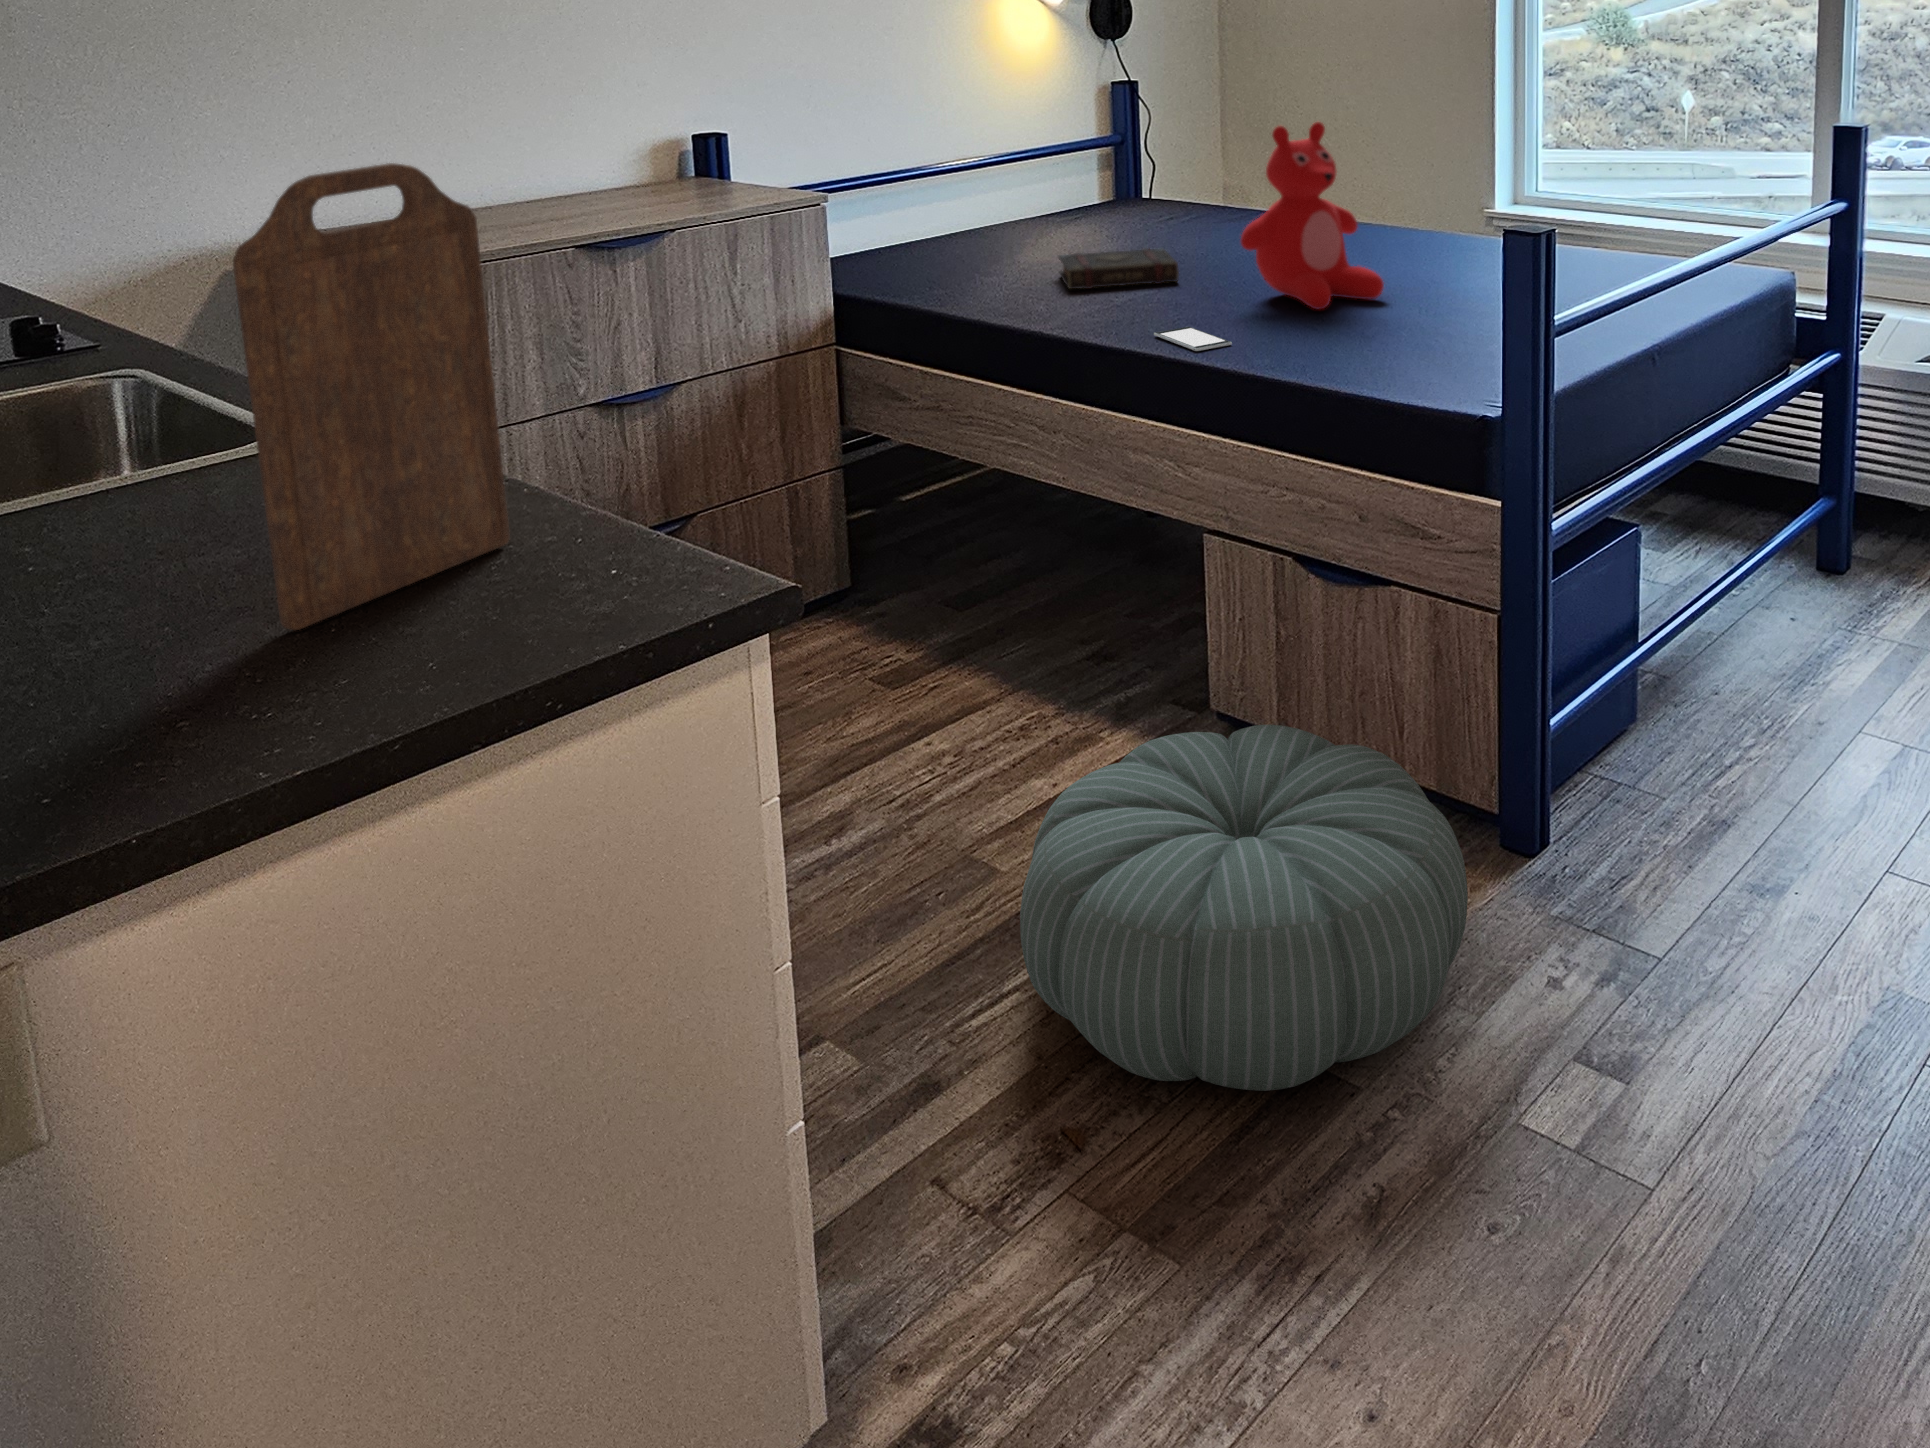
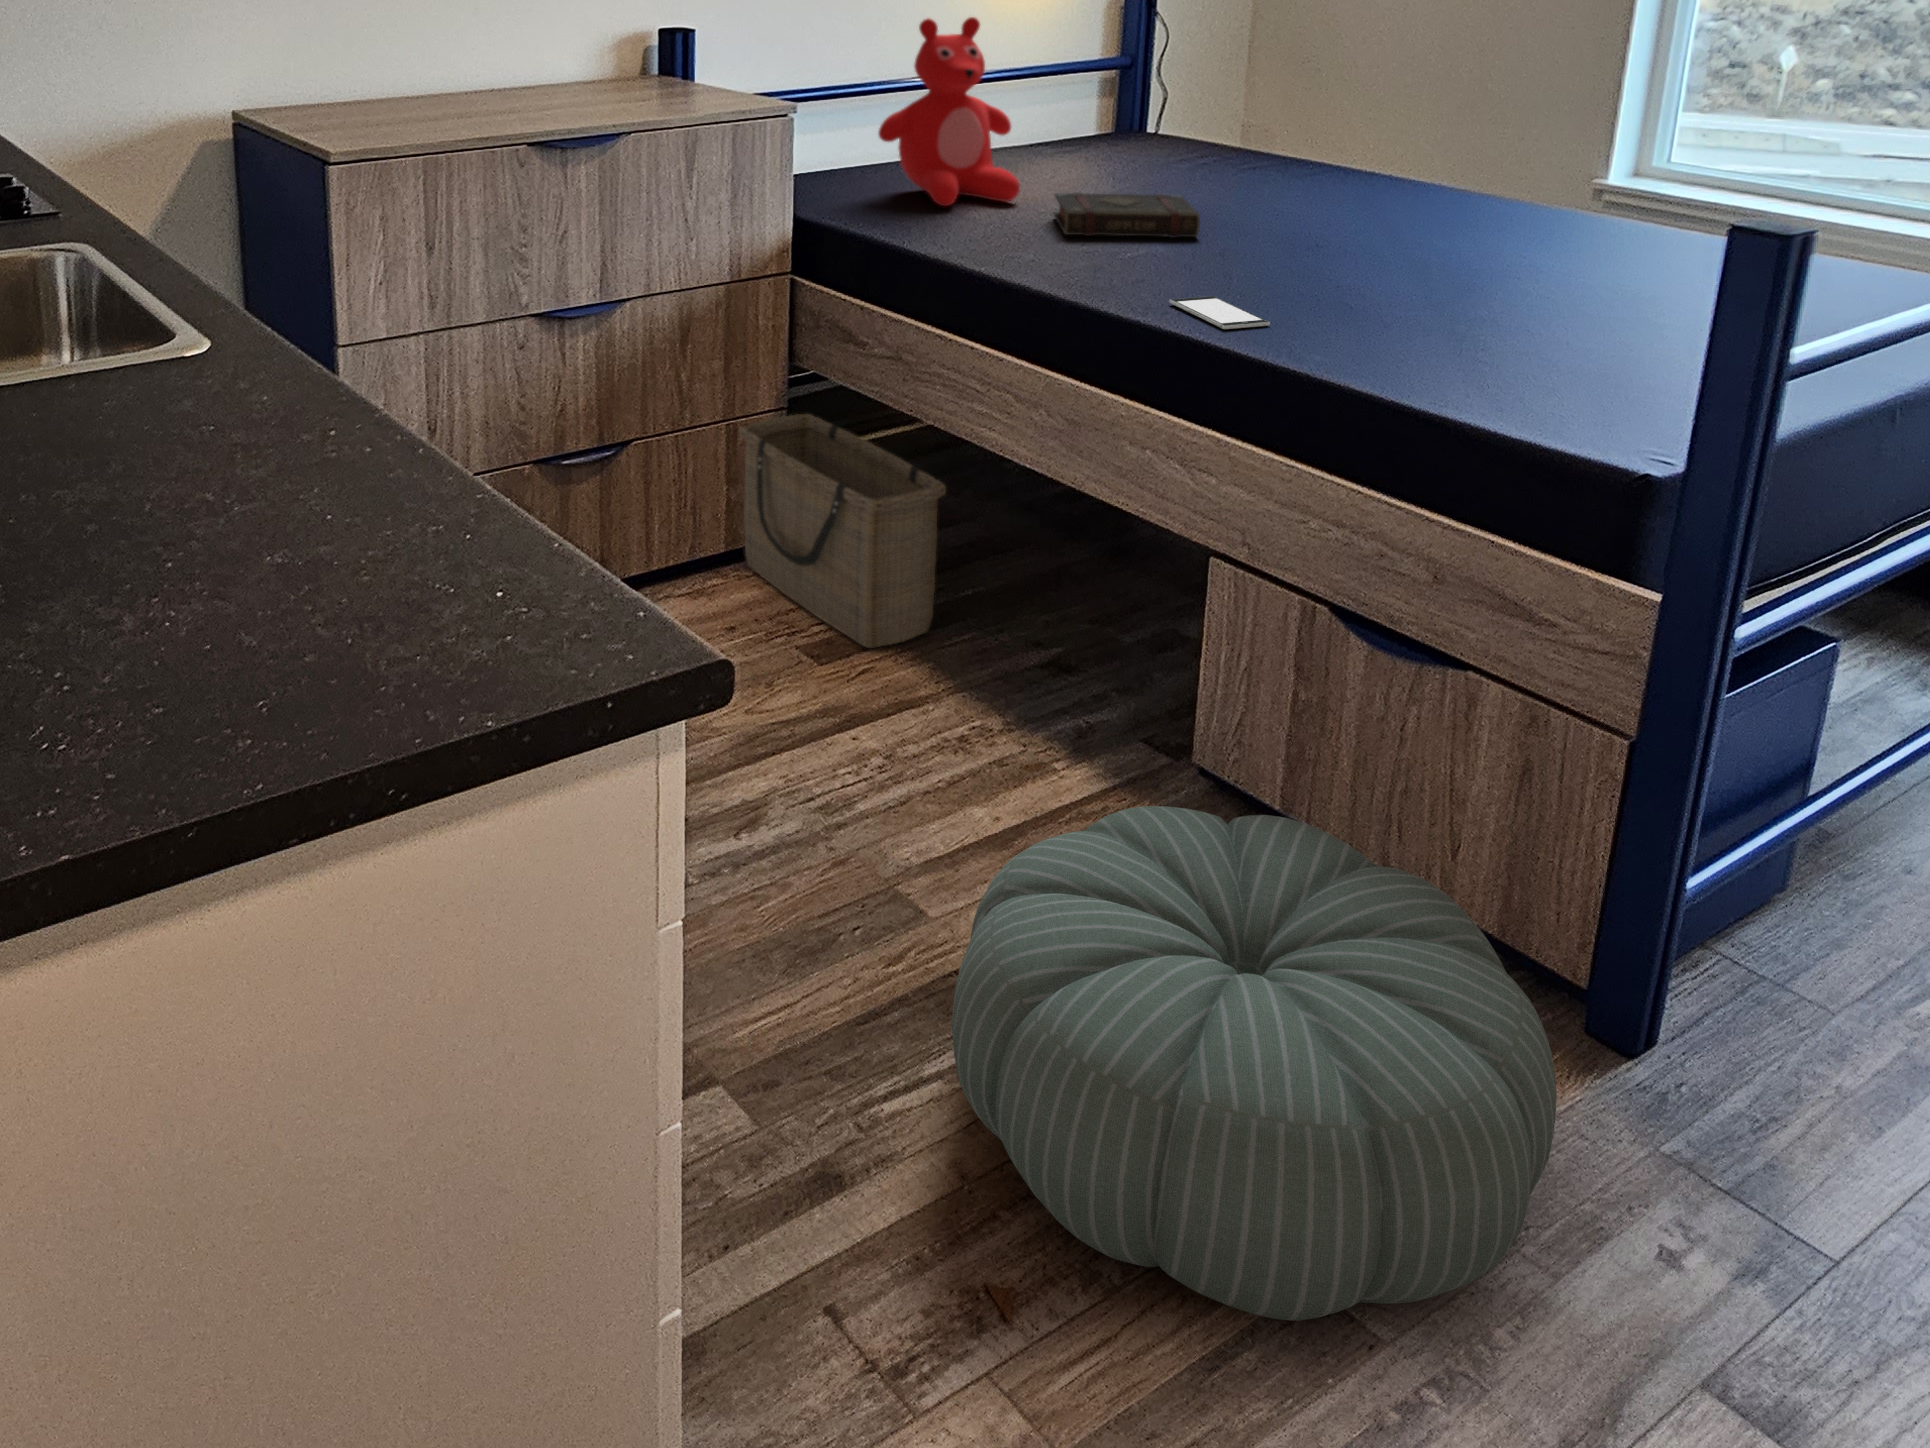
teddy bear: present [1241,122,1384,309] -> present [879,17,1020,206]
cutting board: present [233,163,510,630] -> none [51,23,379,604]
basket: none [793,472,986,671] -> present [739,414,946,648]

